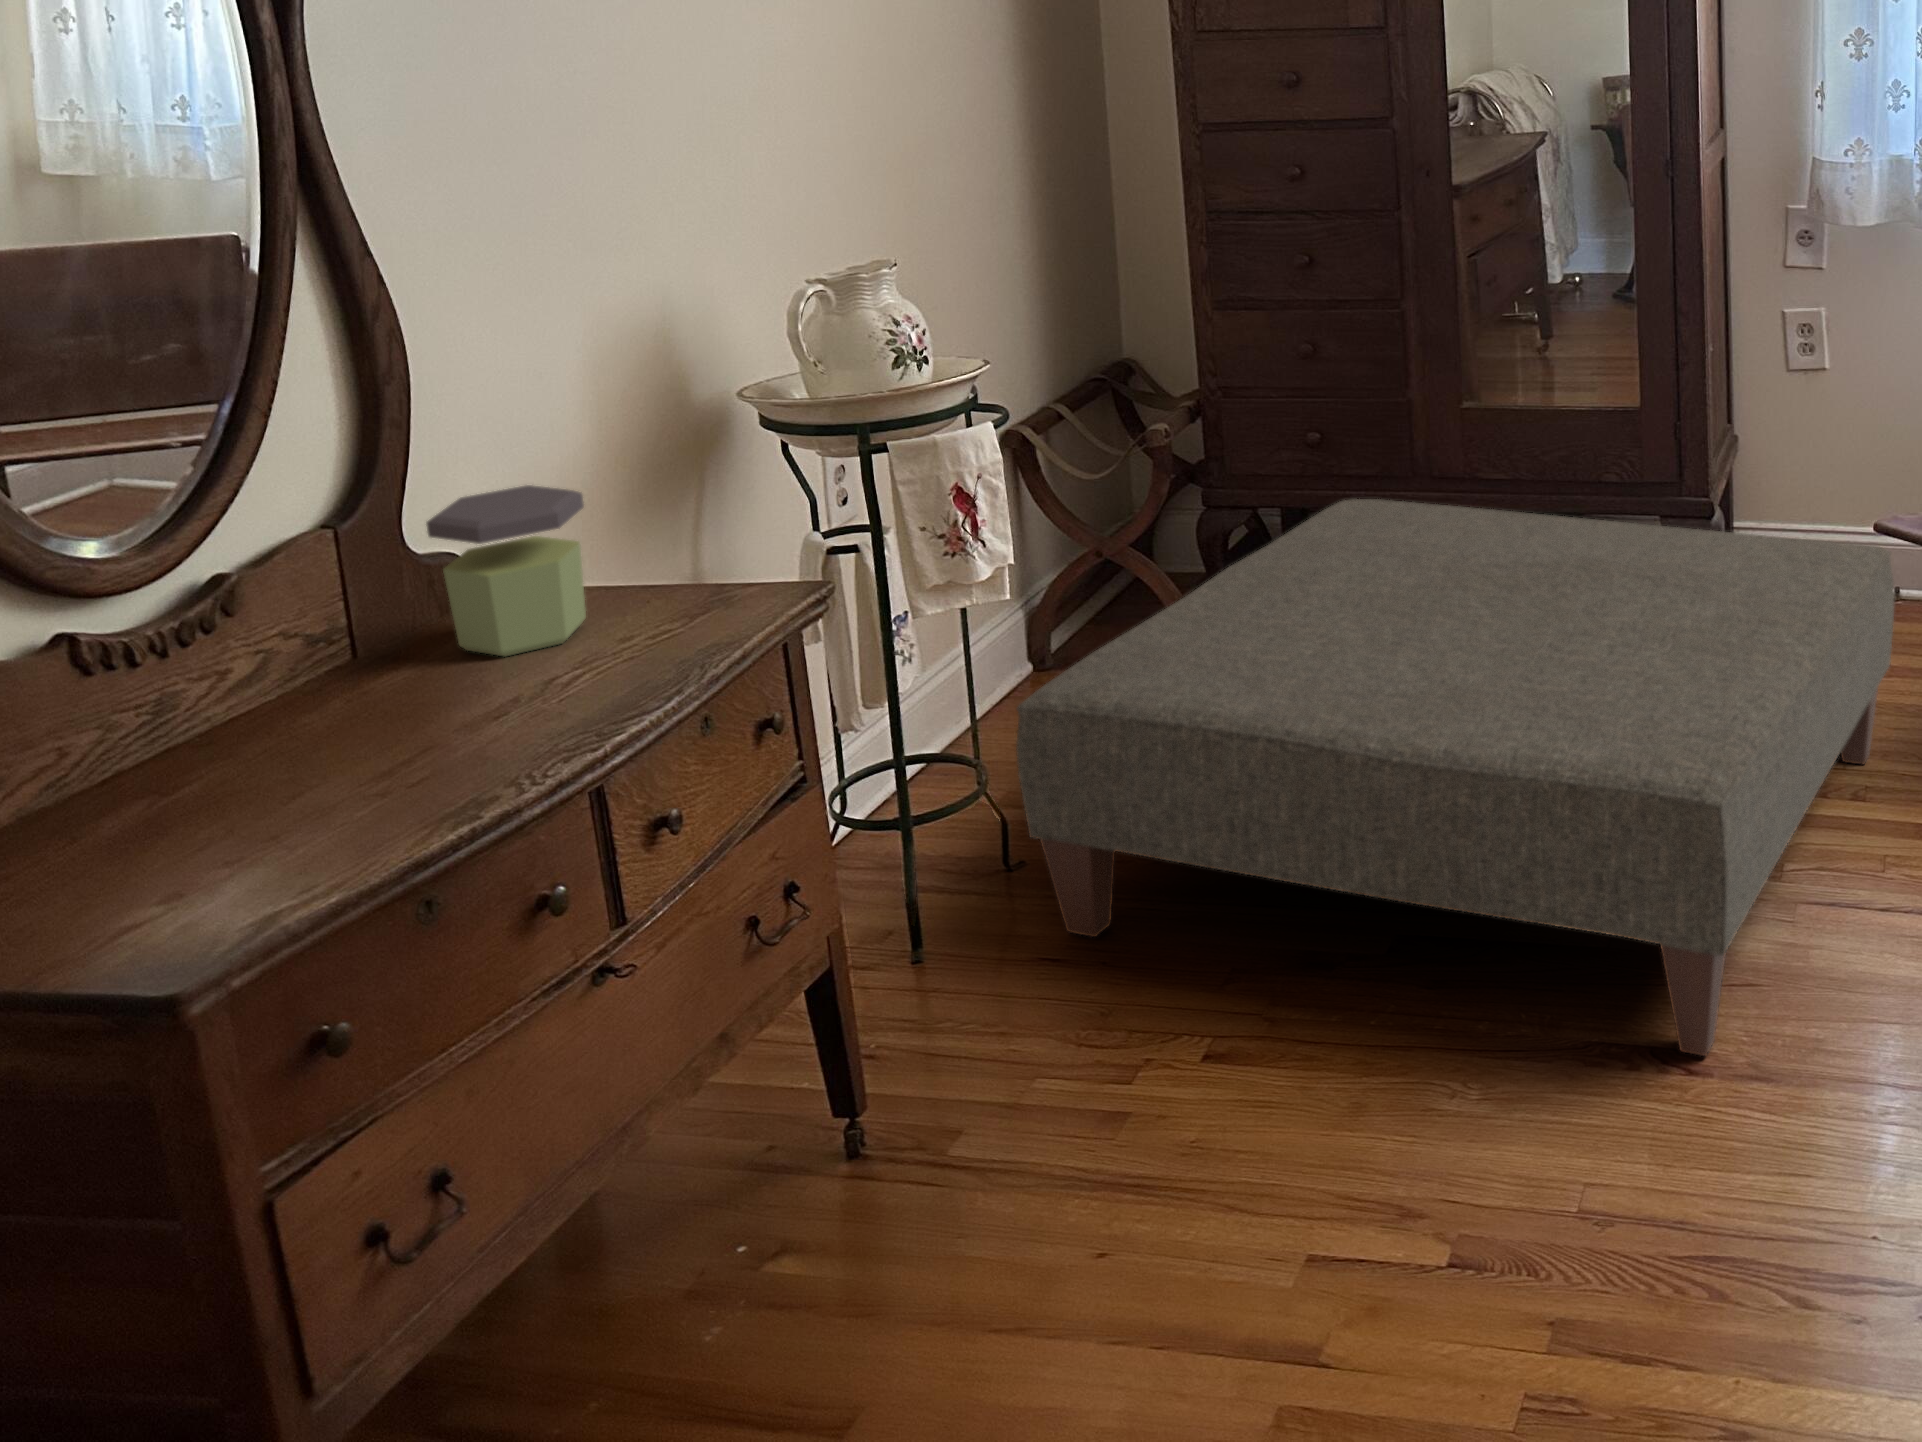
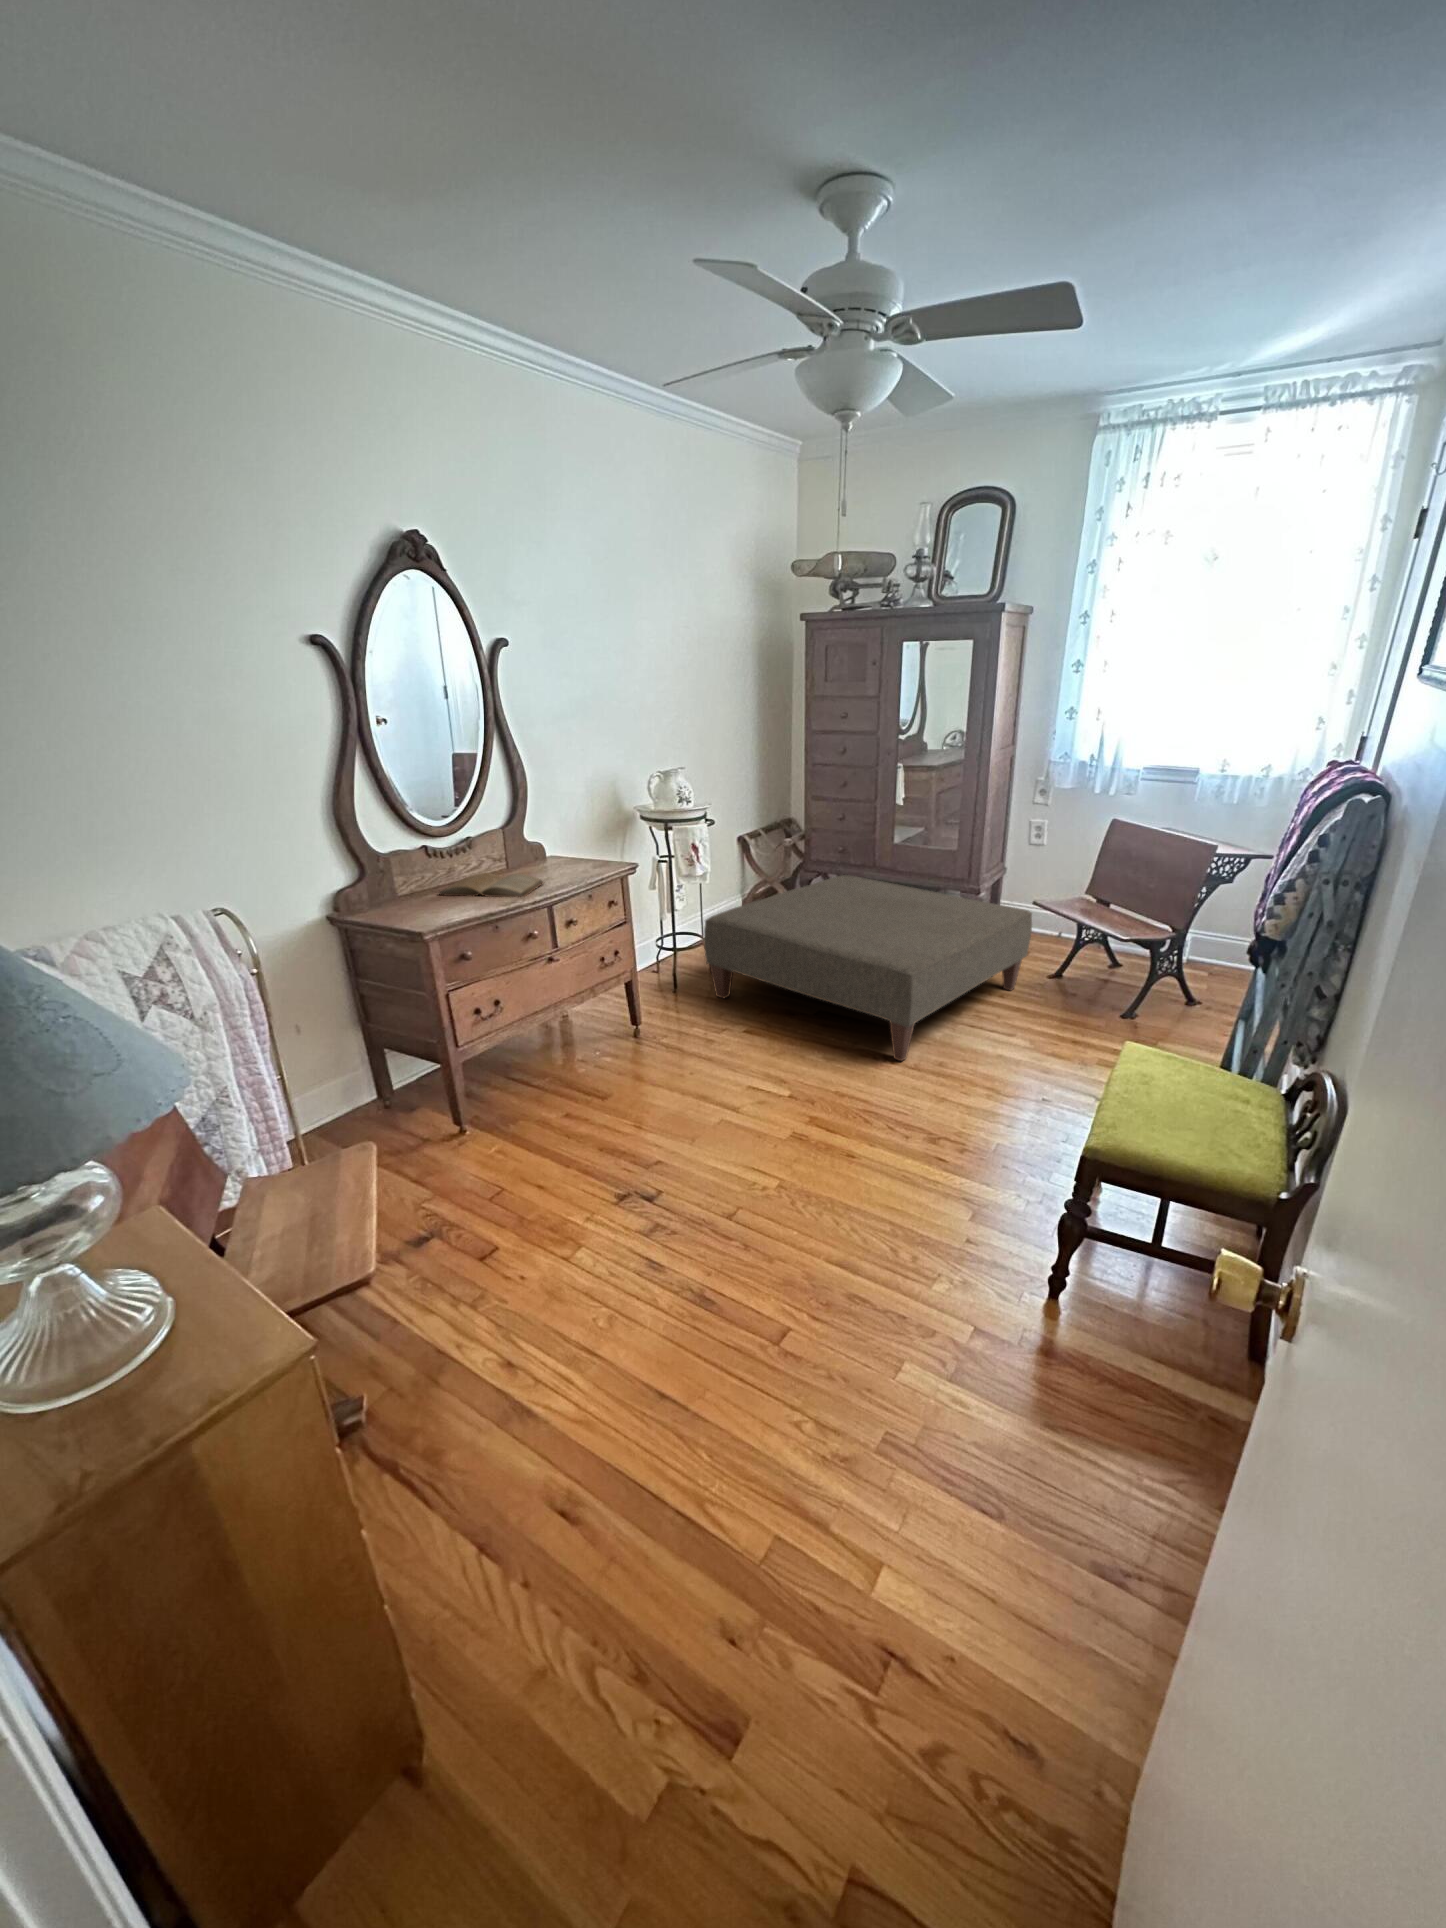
jar: present [426,485,586,656] -> none [523,823,567,872]
book: none [135,686,542,824] -> present [439,873,544,897]

